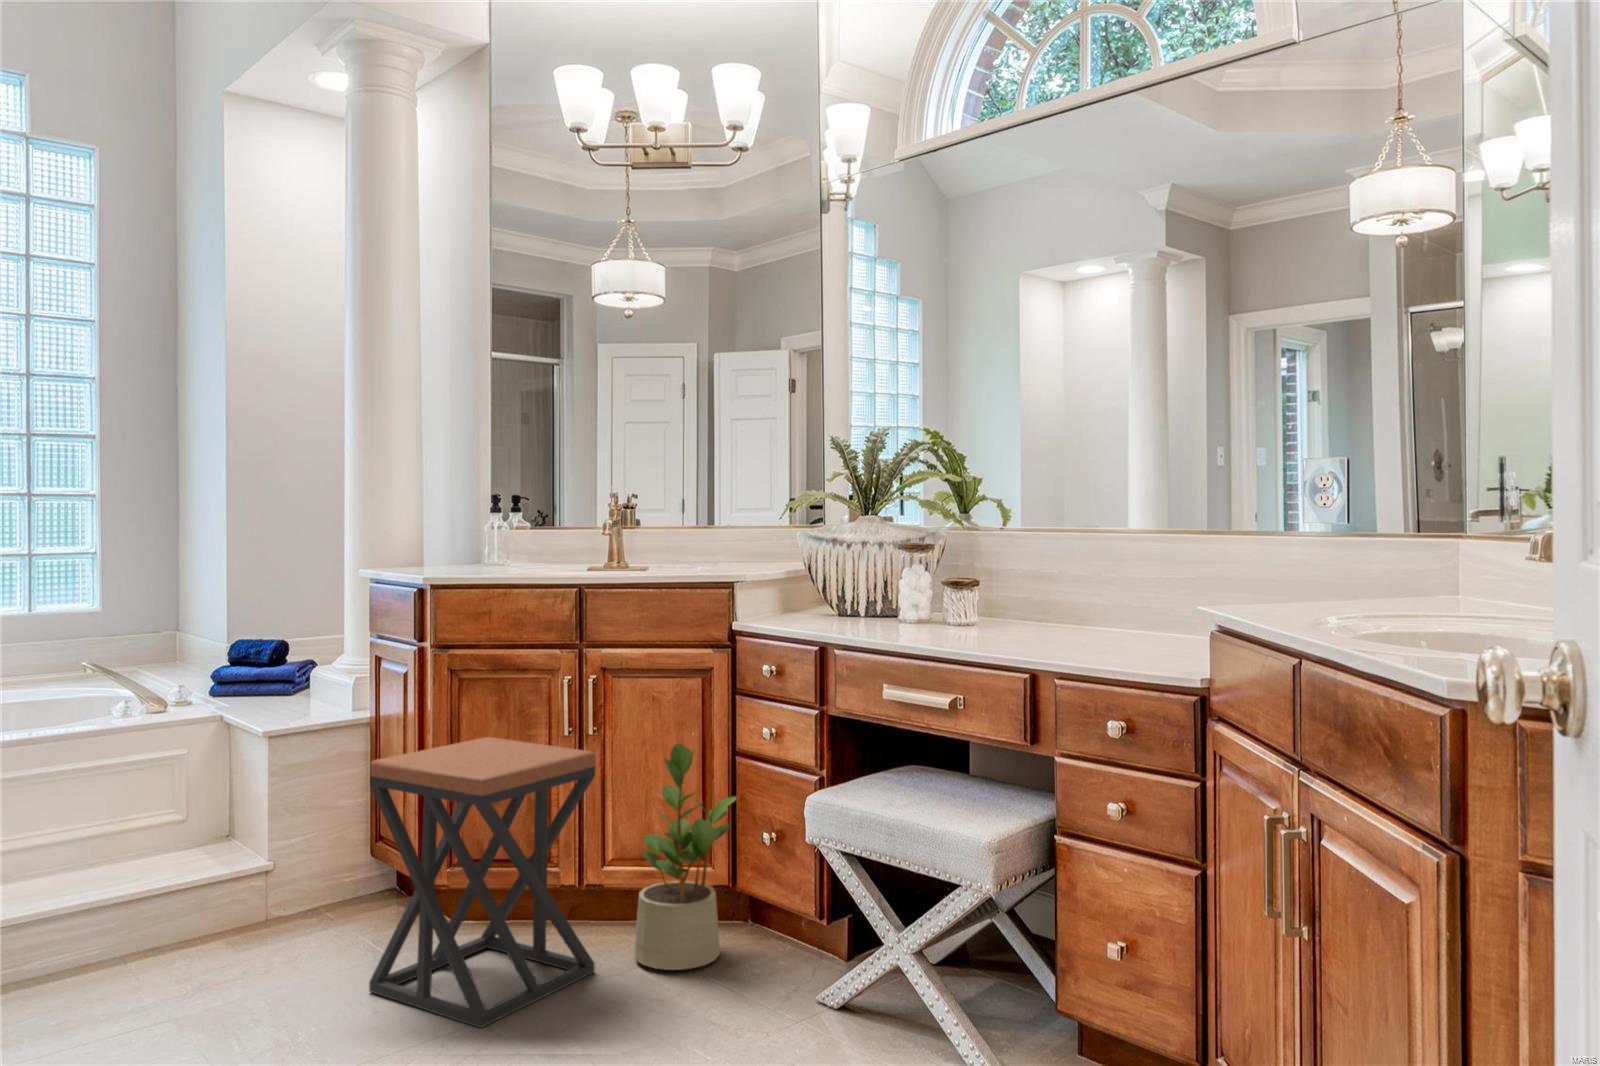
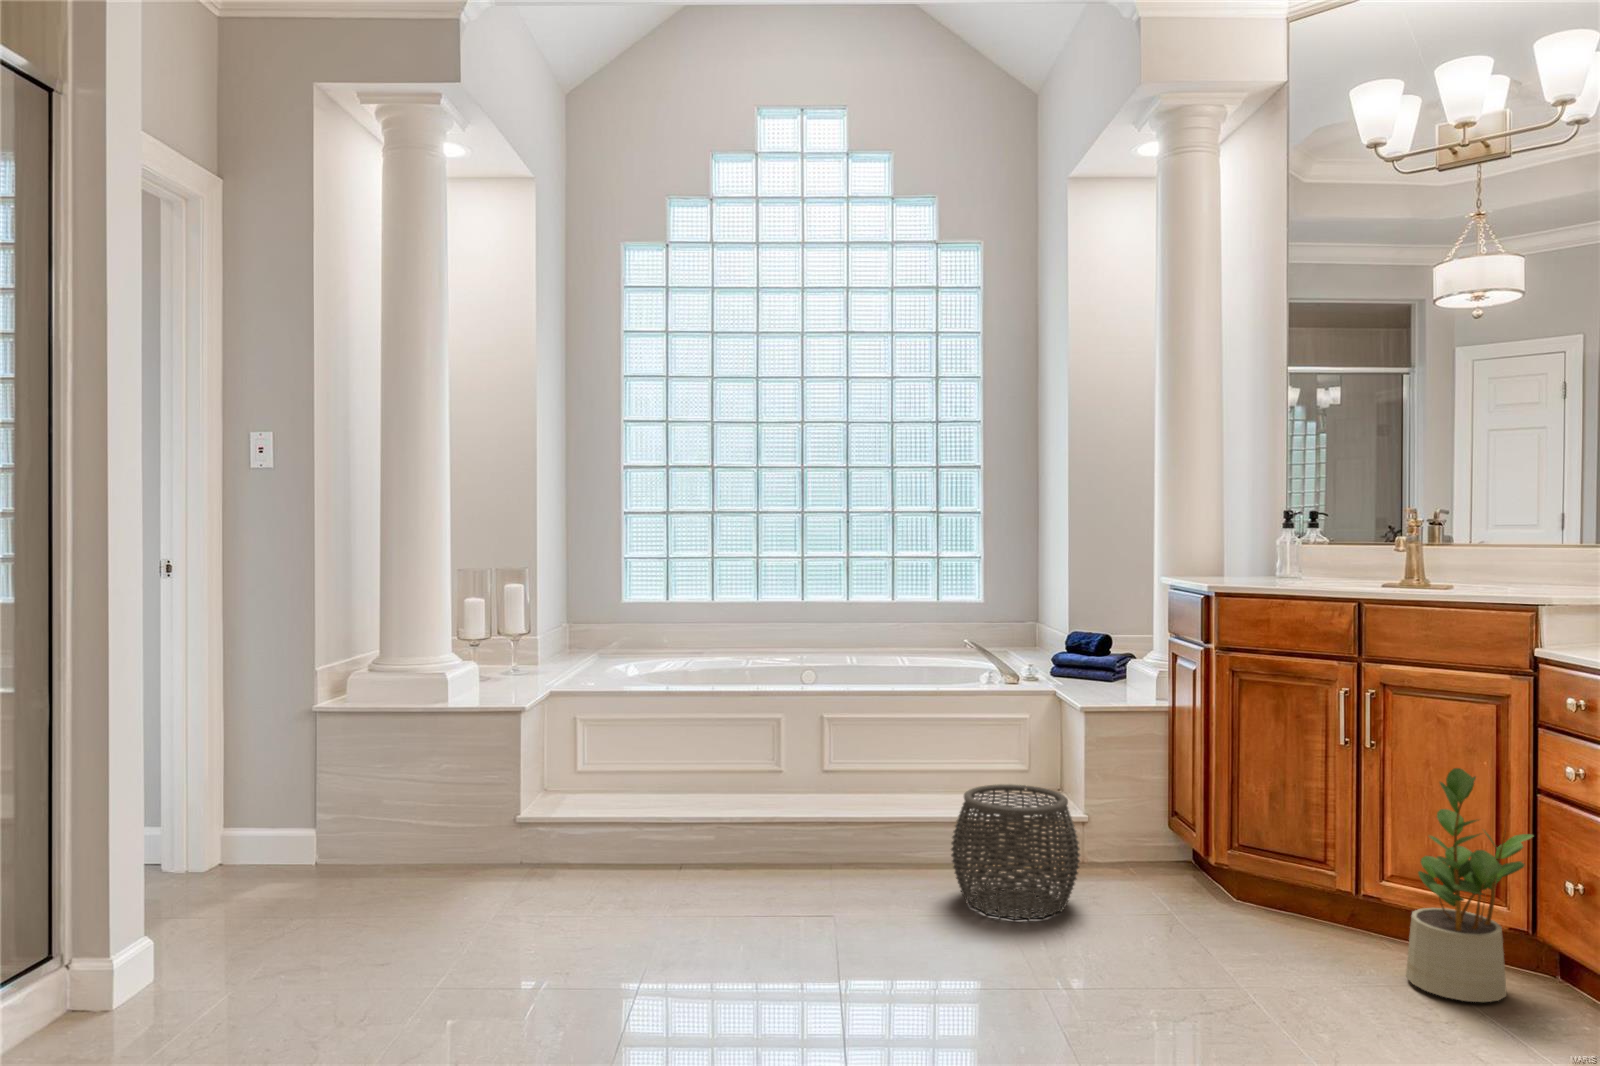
stool: present [369,737,596,1028] -> none [1148,736,1361,994]
woven basket: none [92,836,277,1016] -> present [951,784,1080,919]

